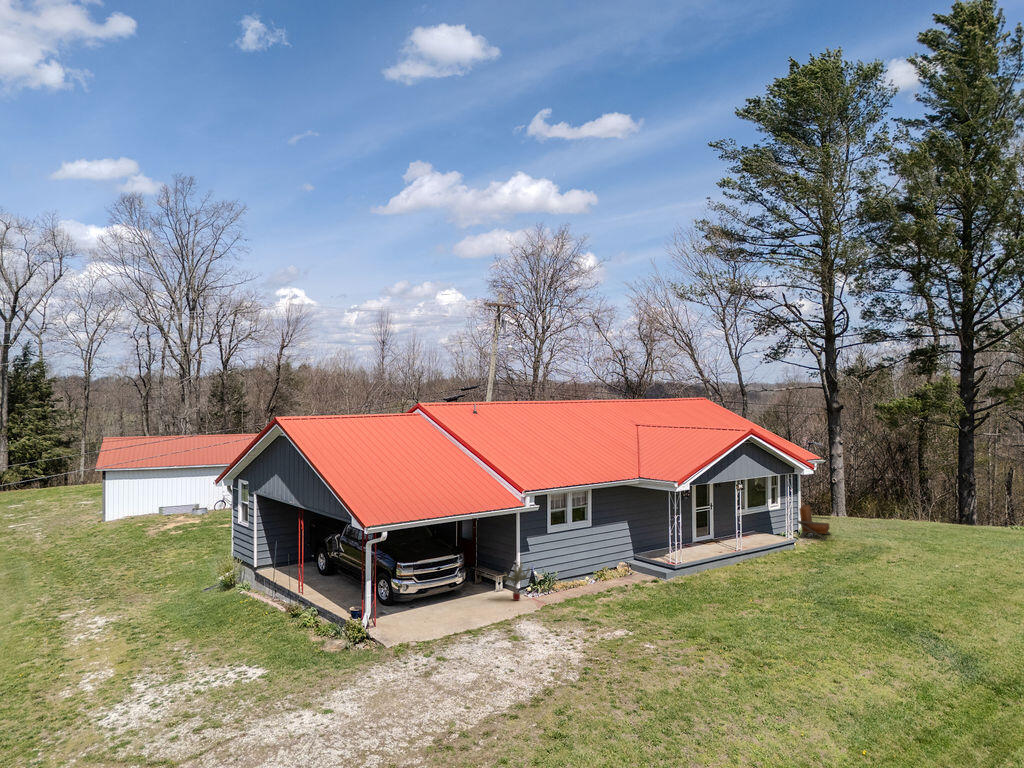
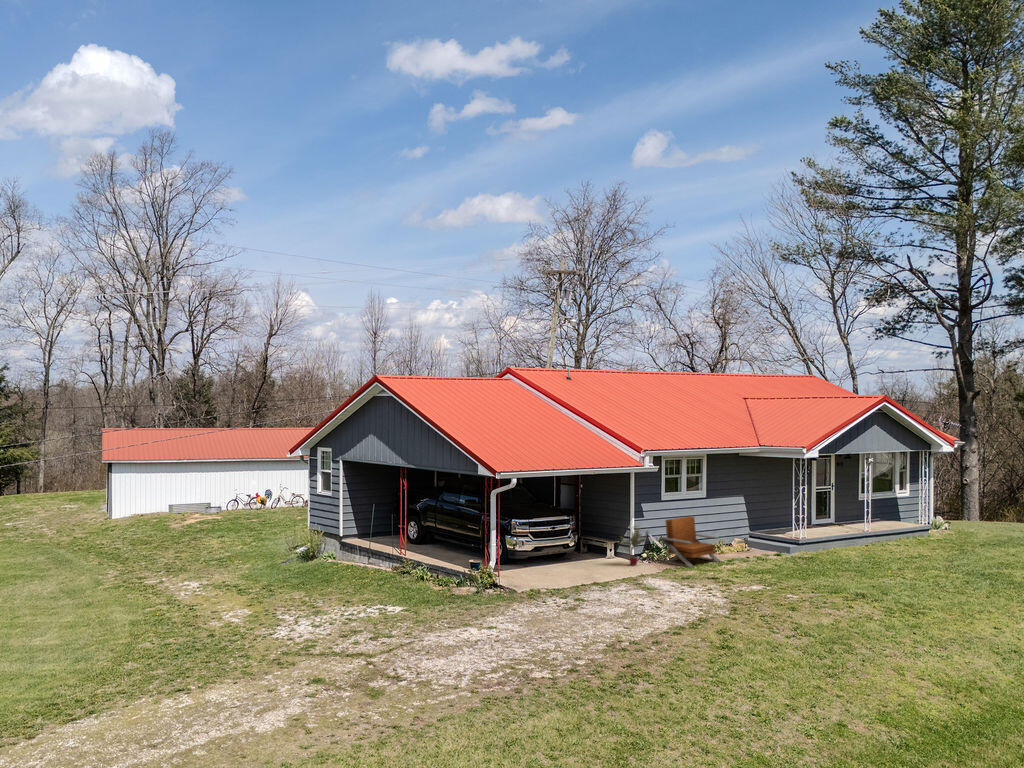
lounge chair: present [797,505,831,541] -> present [660,516,720,567]

